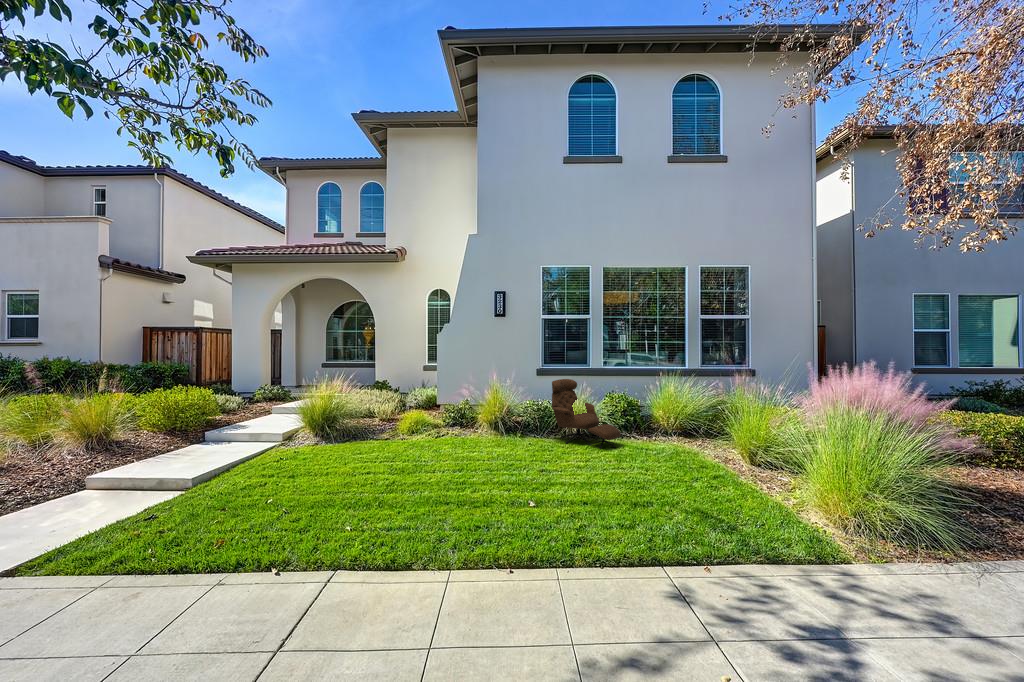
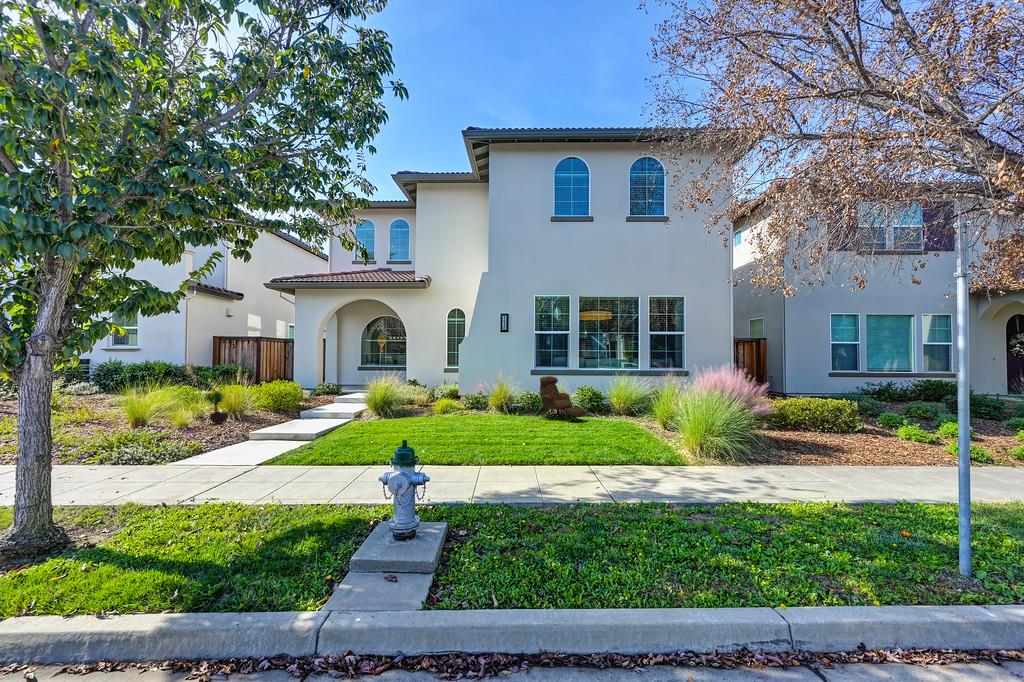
potted tree: none [38,401,89,456] -> present [205,391,229,424]

